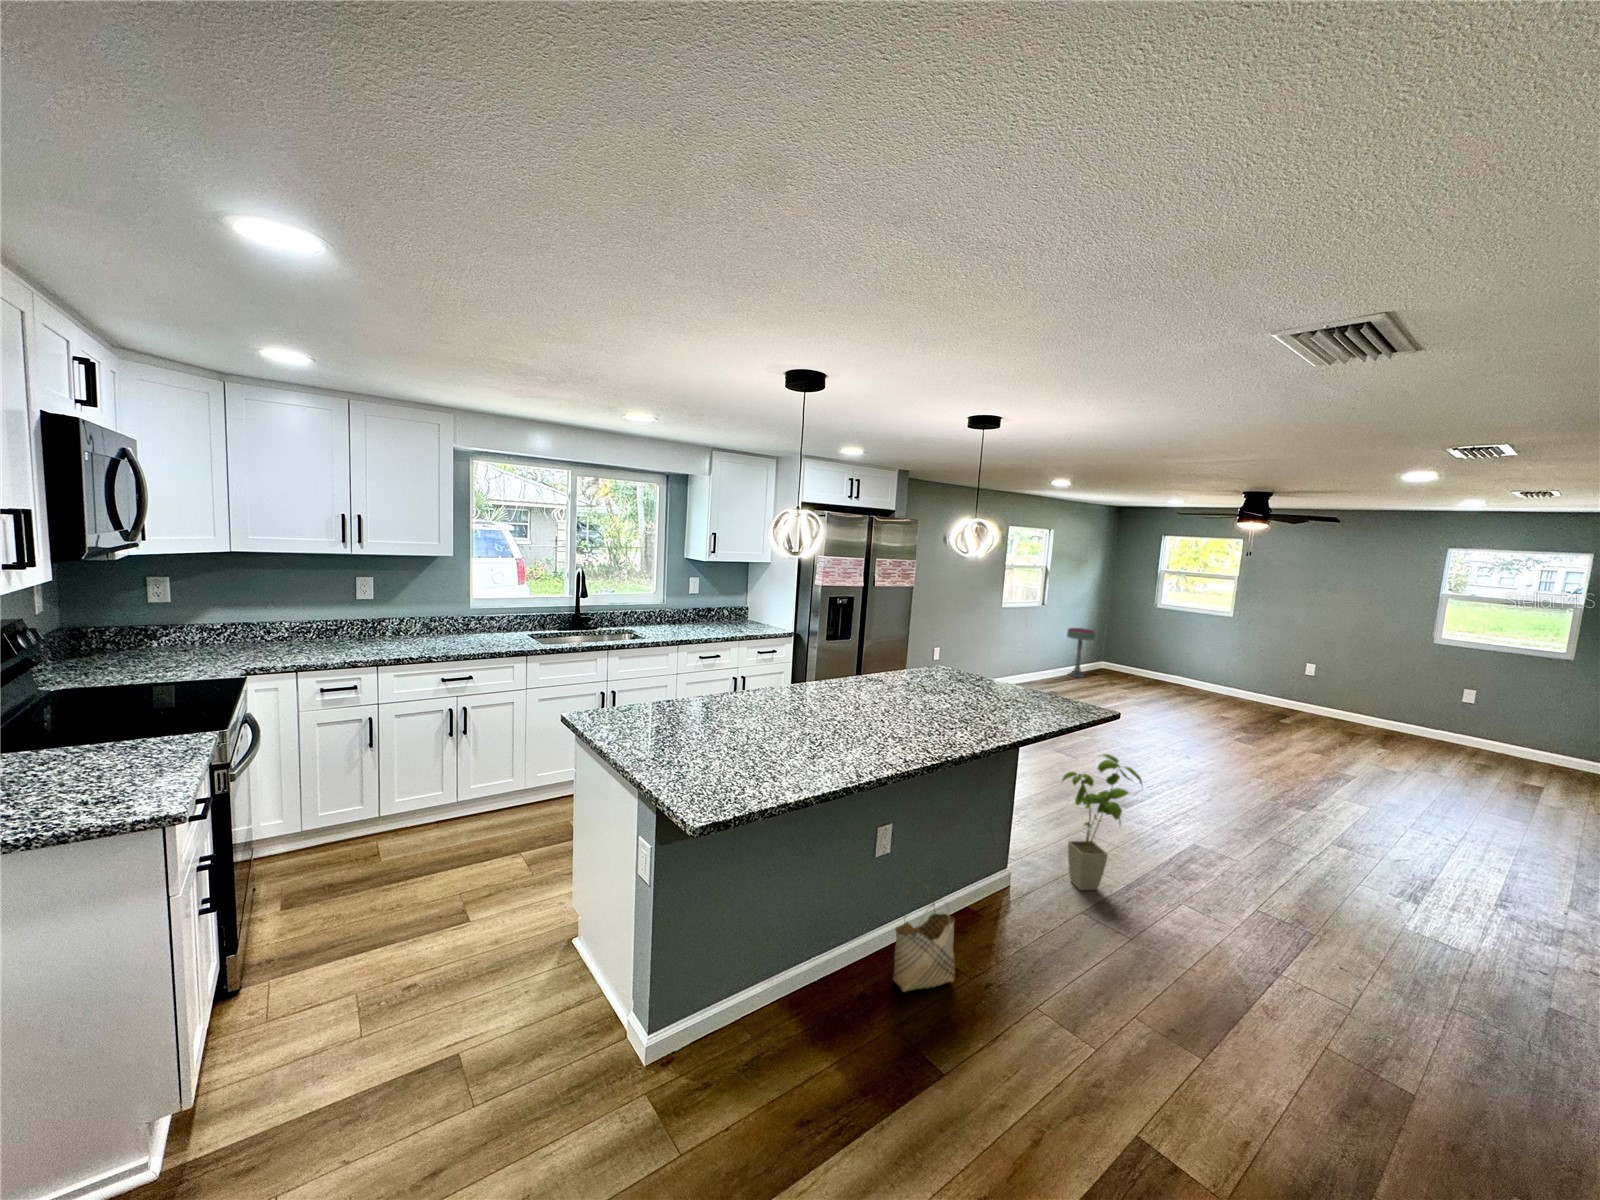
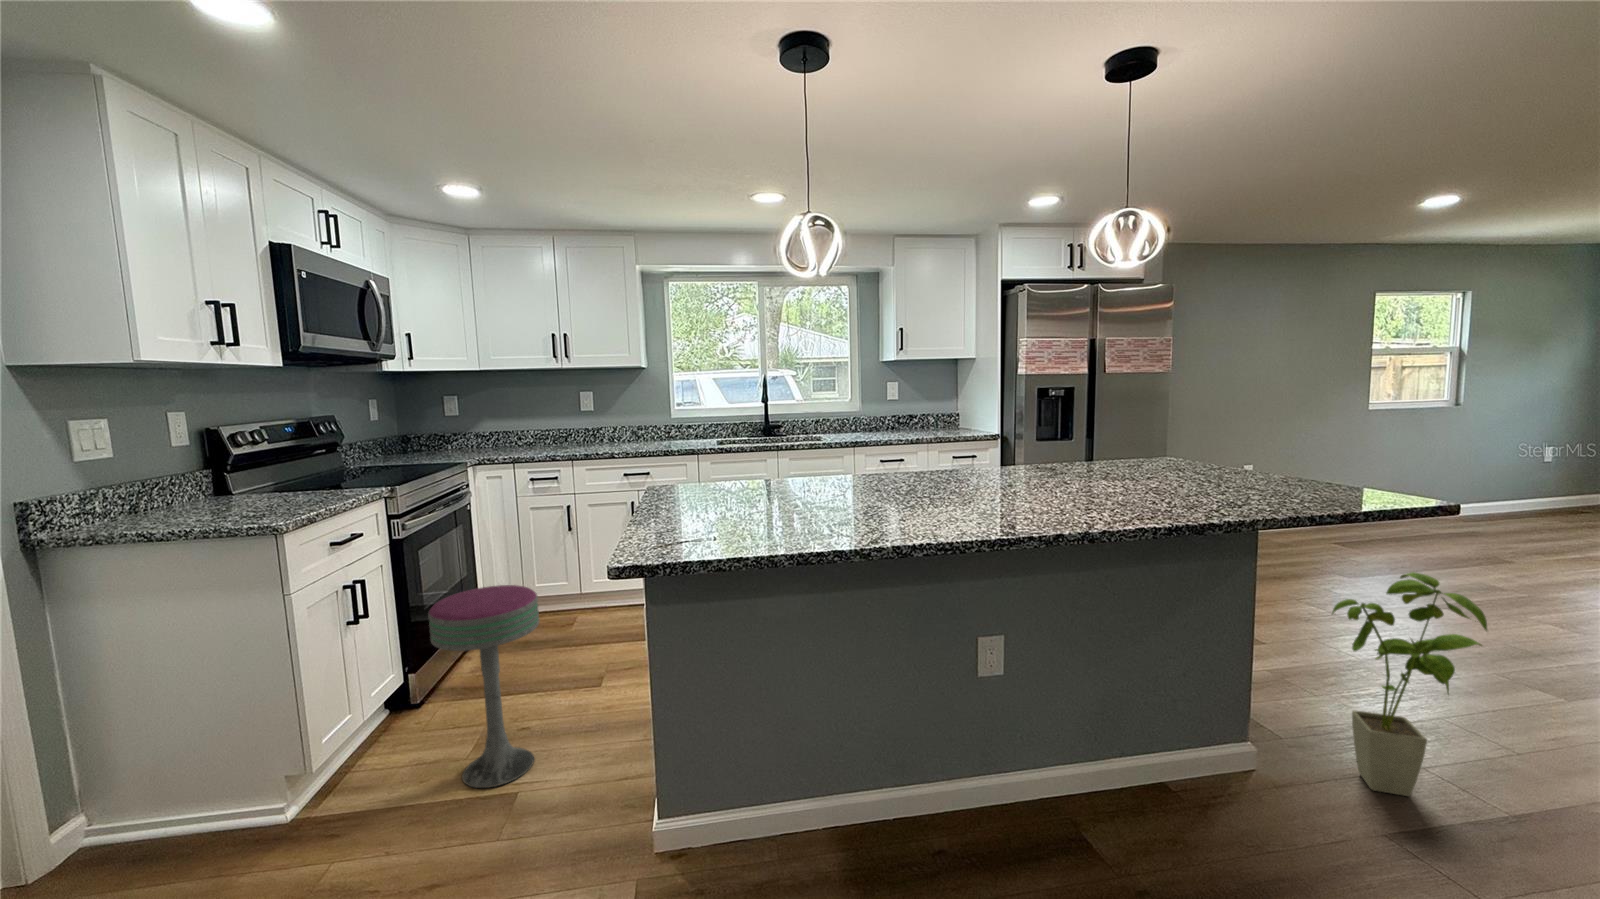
bar stool: present [1067,628,1095,677] -> present [428,585,540,788]
woven basket: present [893,883,955,992] -> none [970,710,1068,857]

